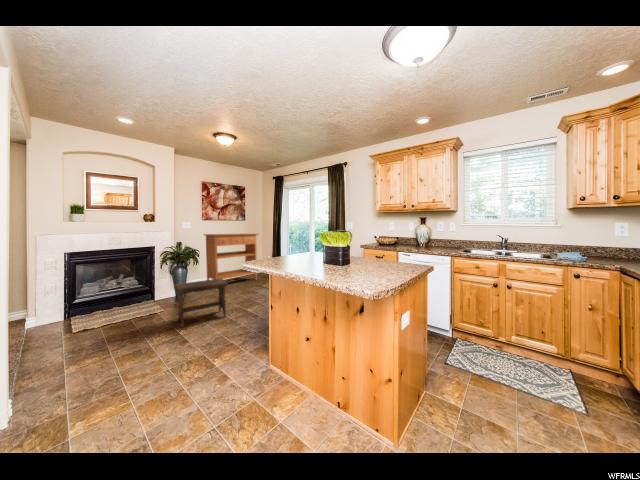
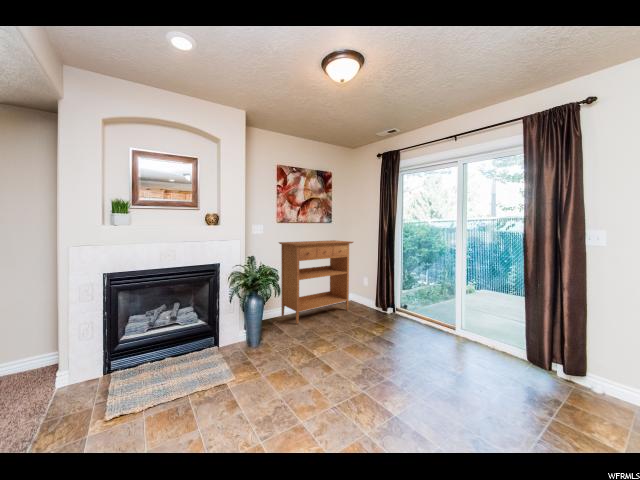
footstool: present [174,278,228,327] -> none [257,329,349,431]

